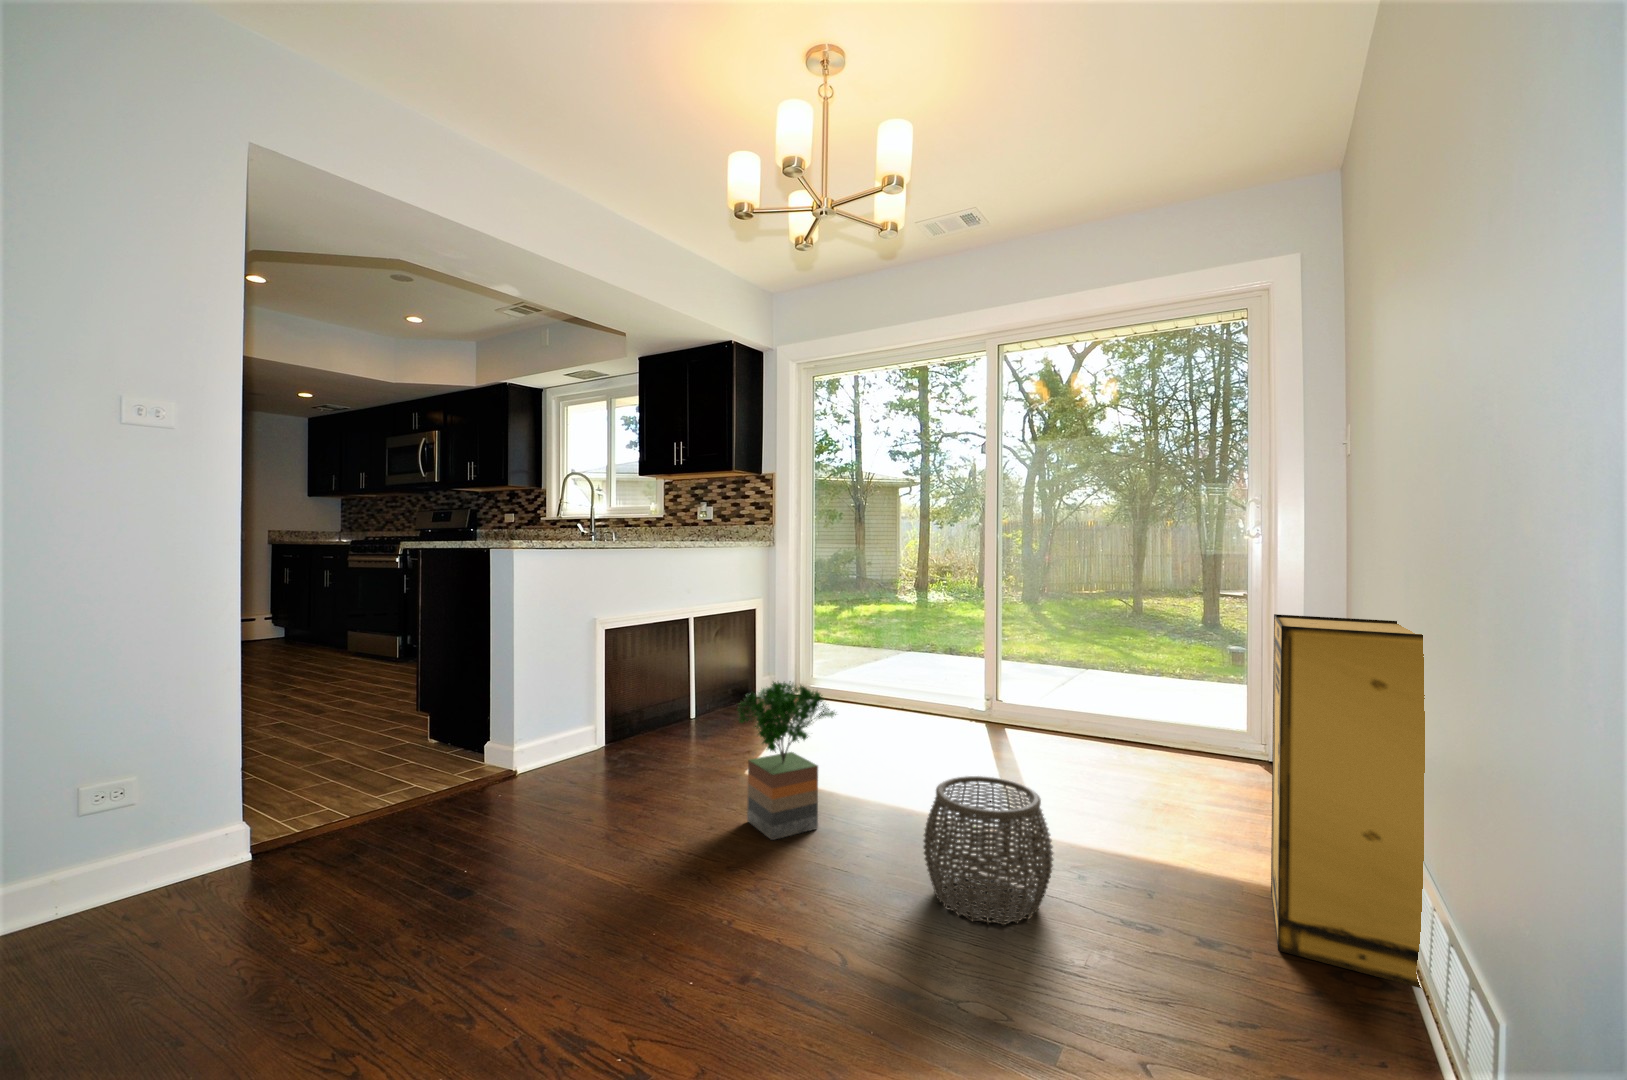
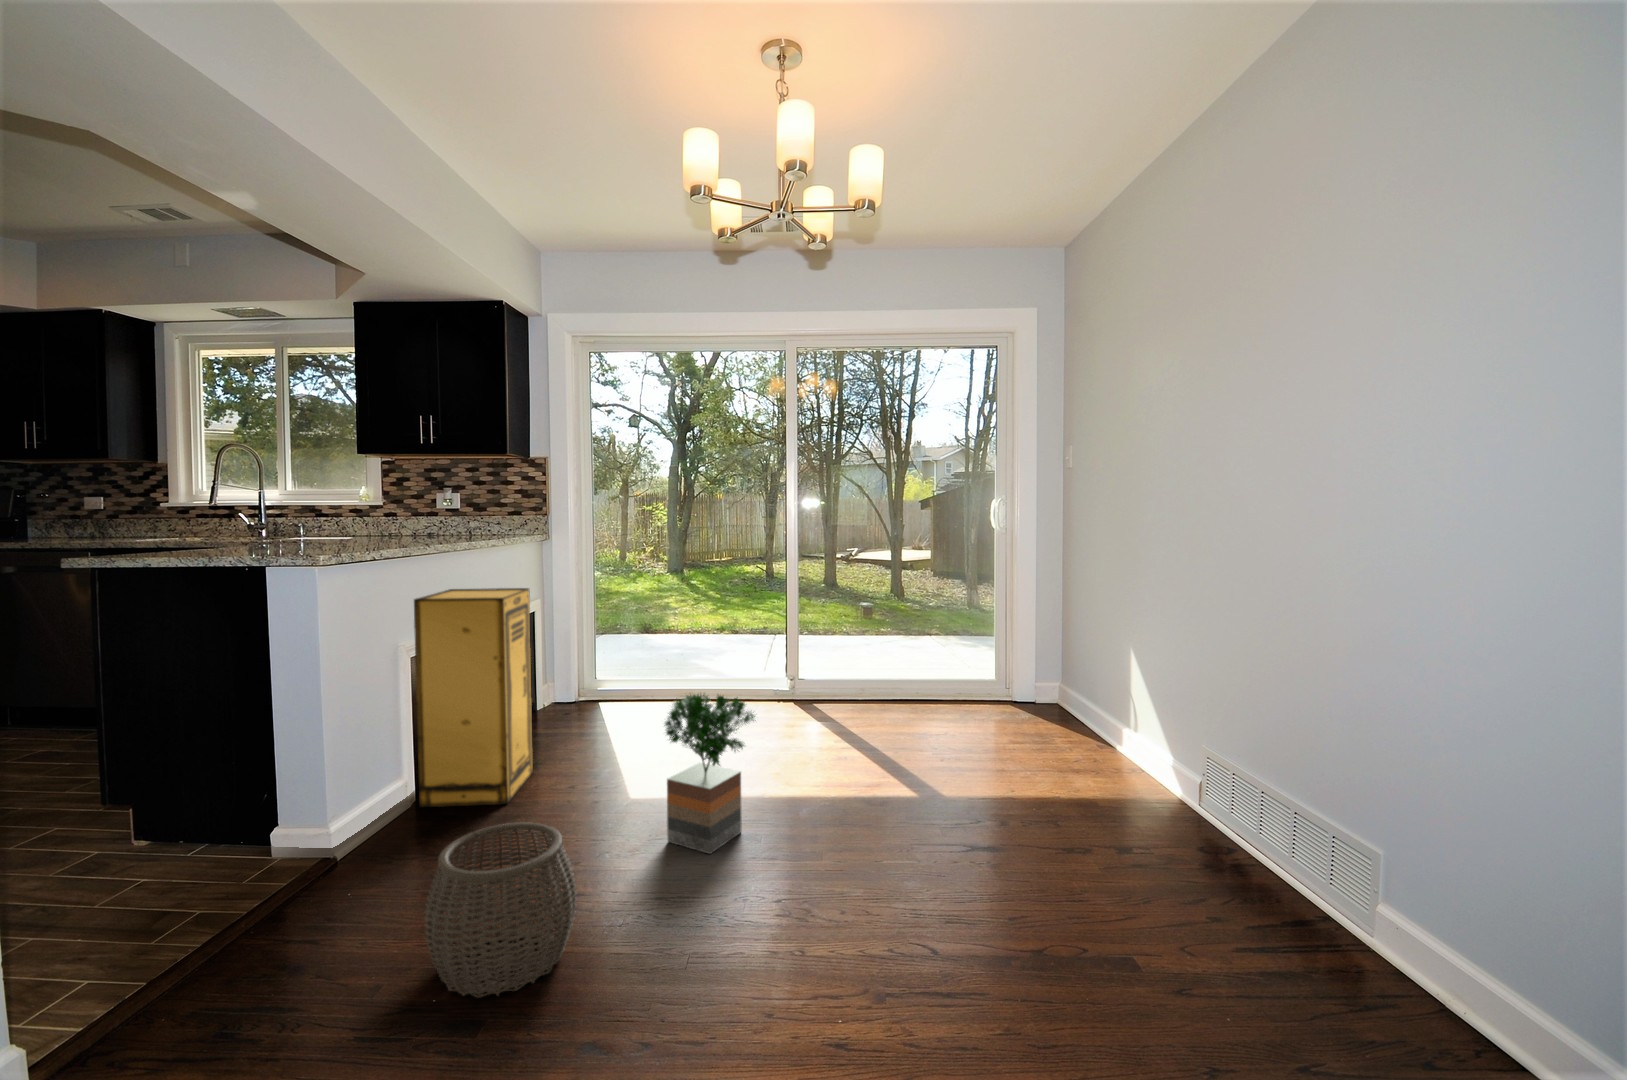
storage cabinet: present [1271,614,1425,988] -> present [414,588,533,807]
woven basket: present [923,776,1053,925] -> present [424,822,577,998]

